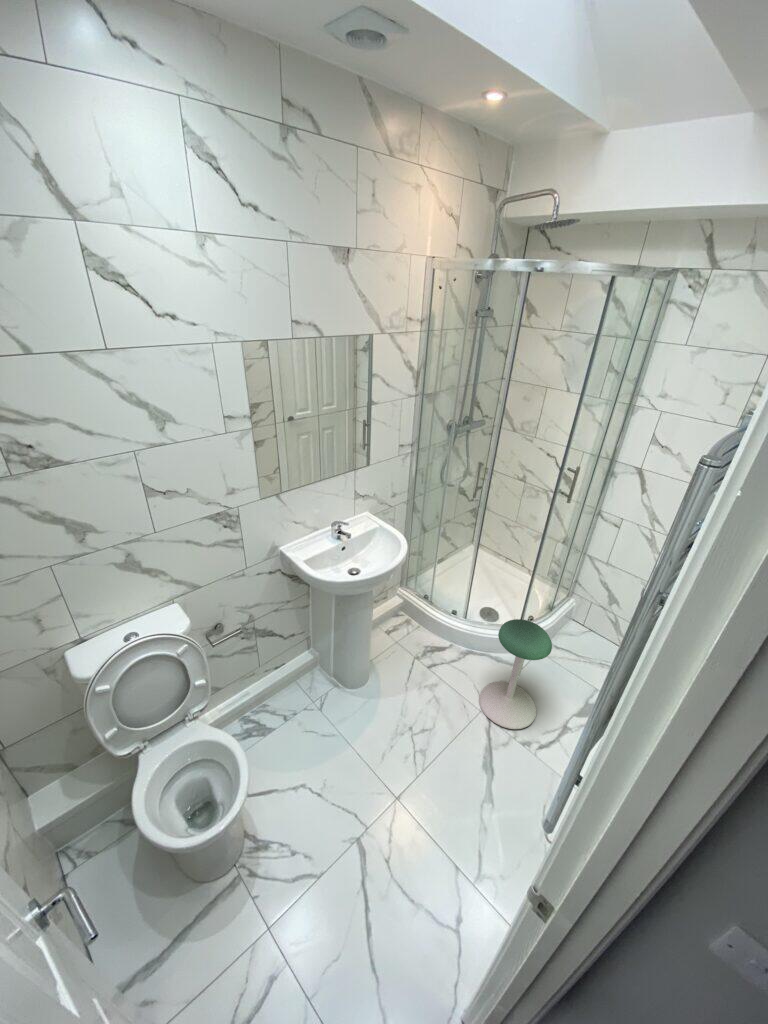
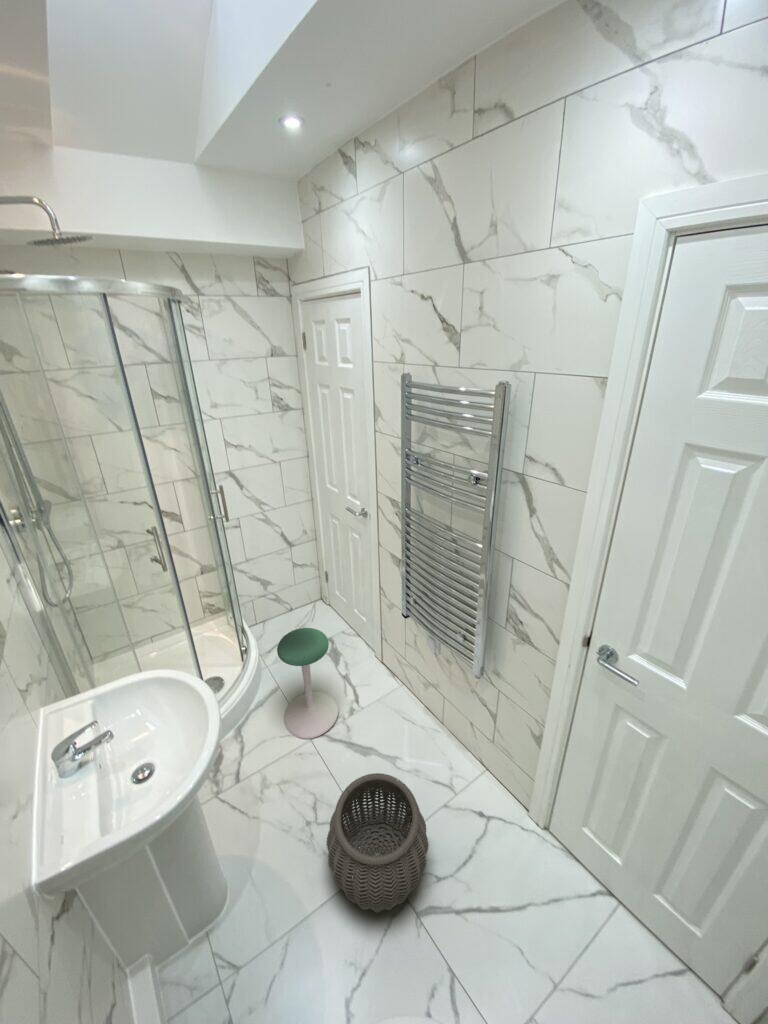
woven basket: none [347,716,439,834] -> present [327,773,429,913]

